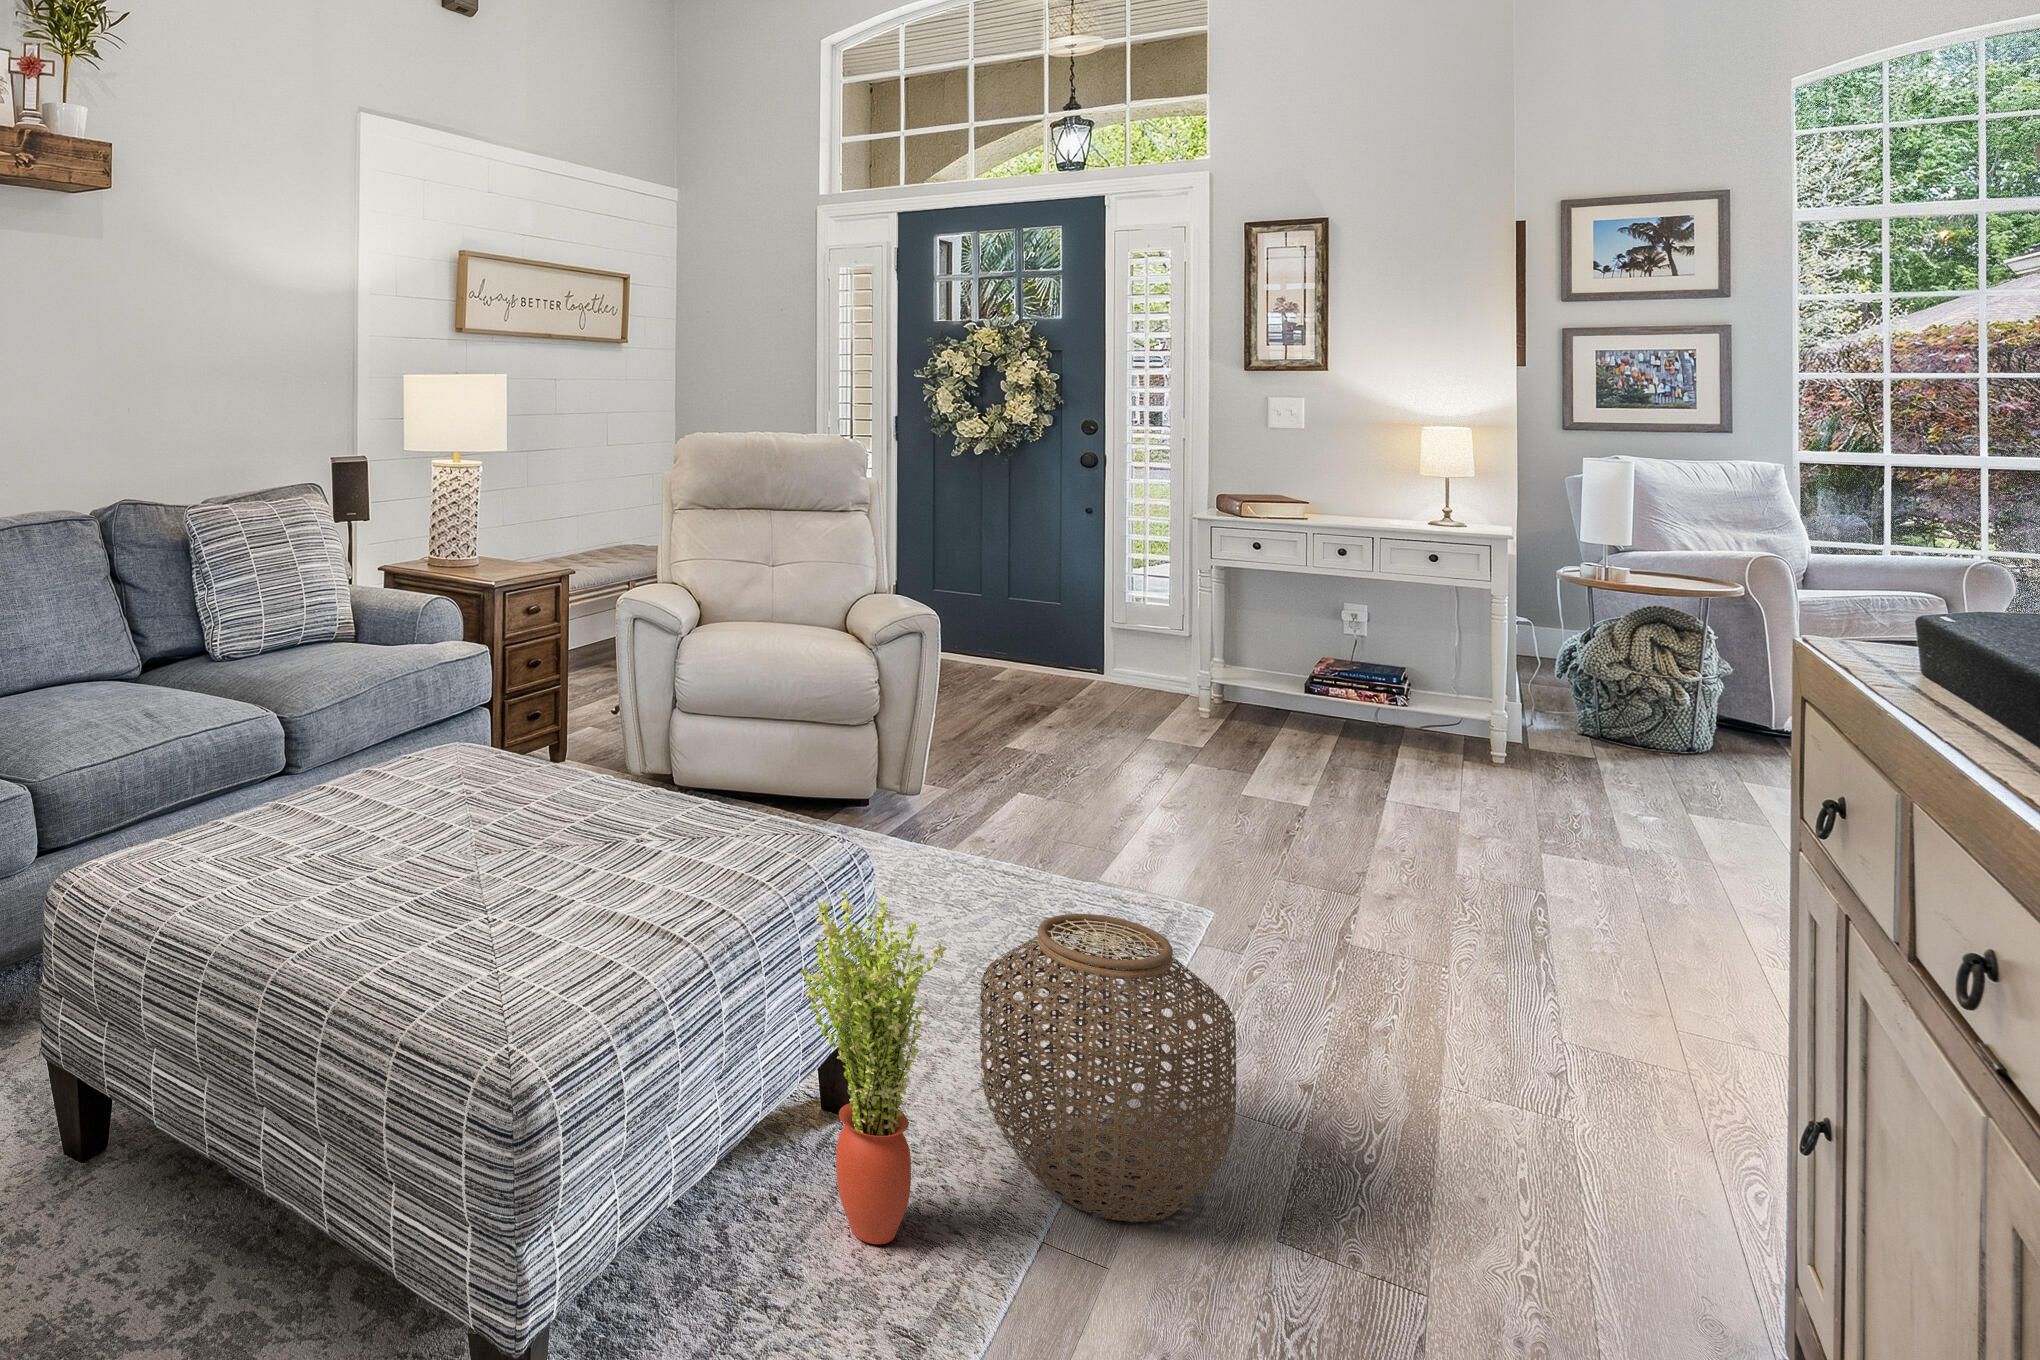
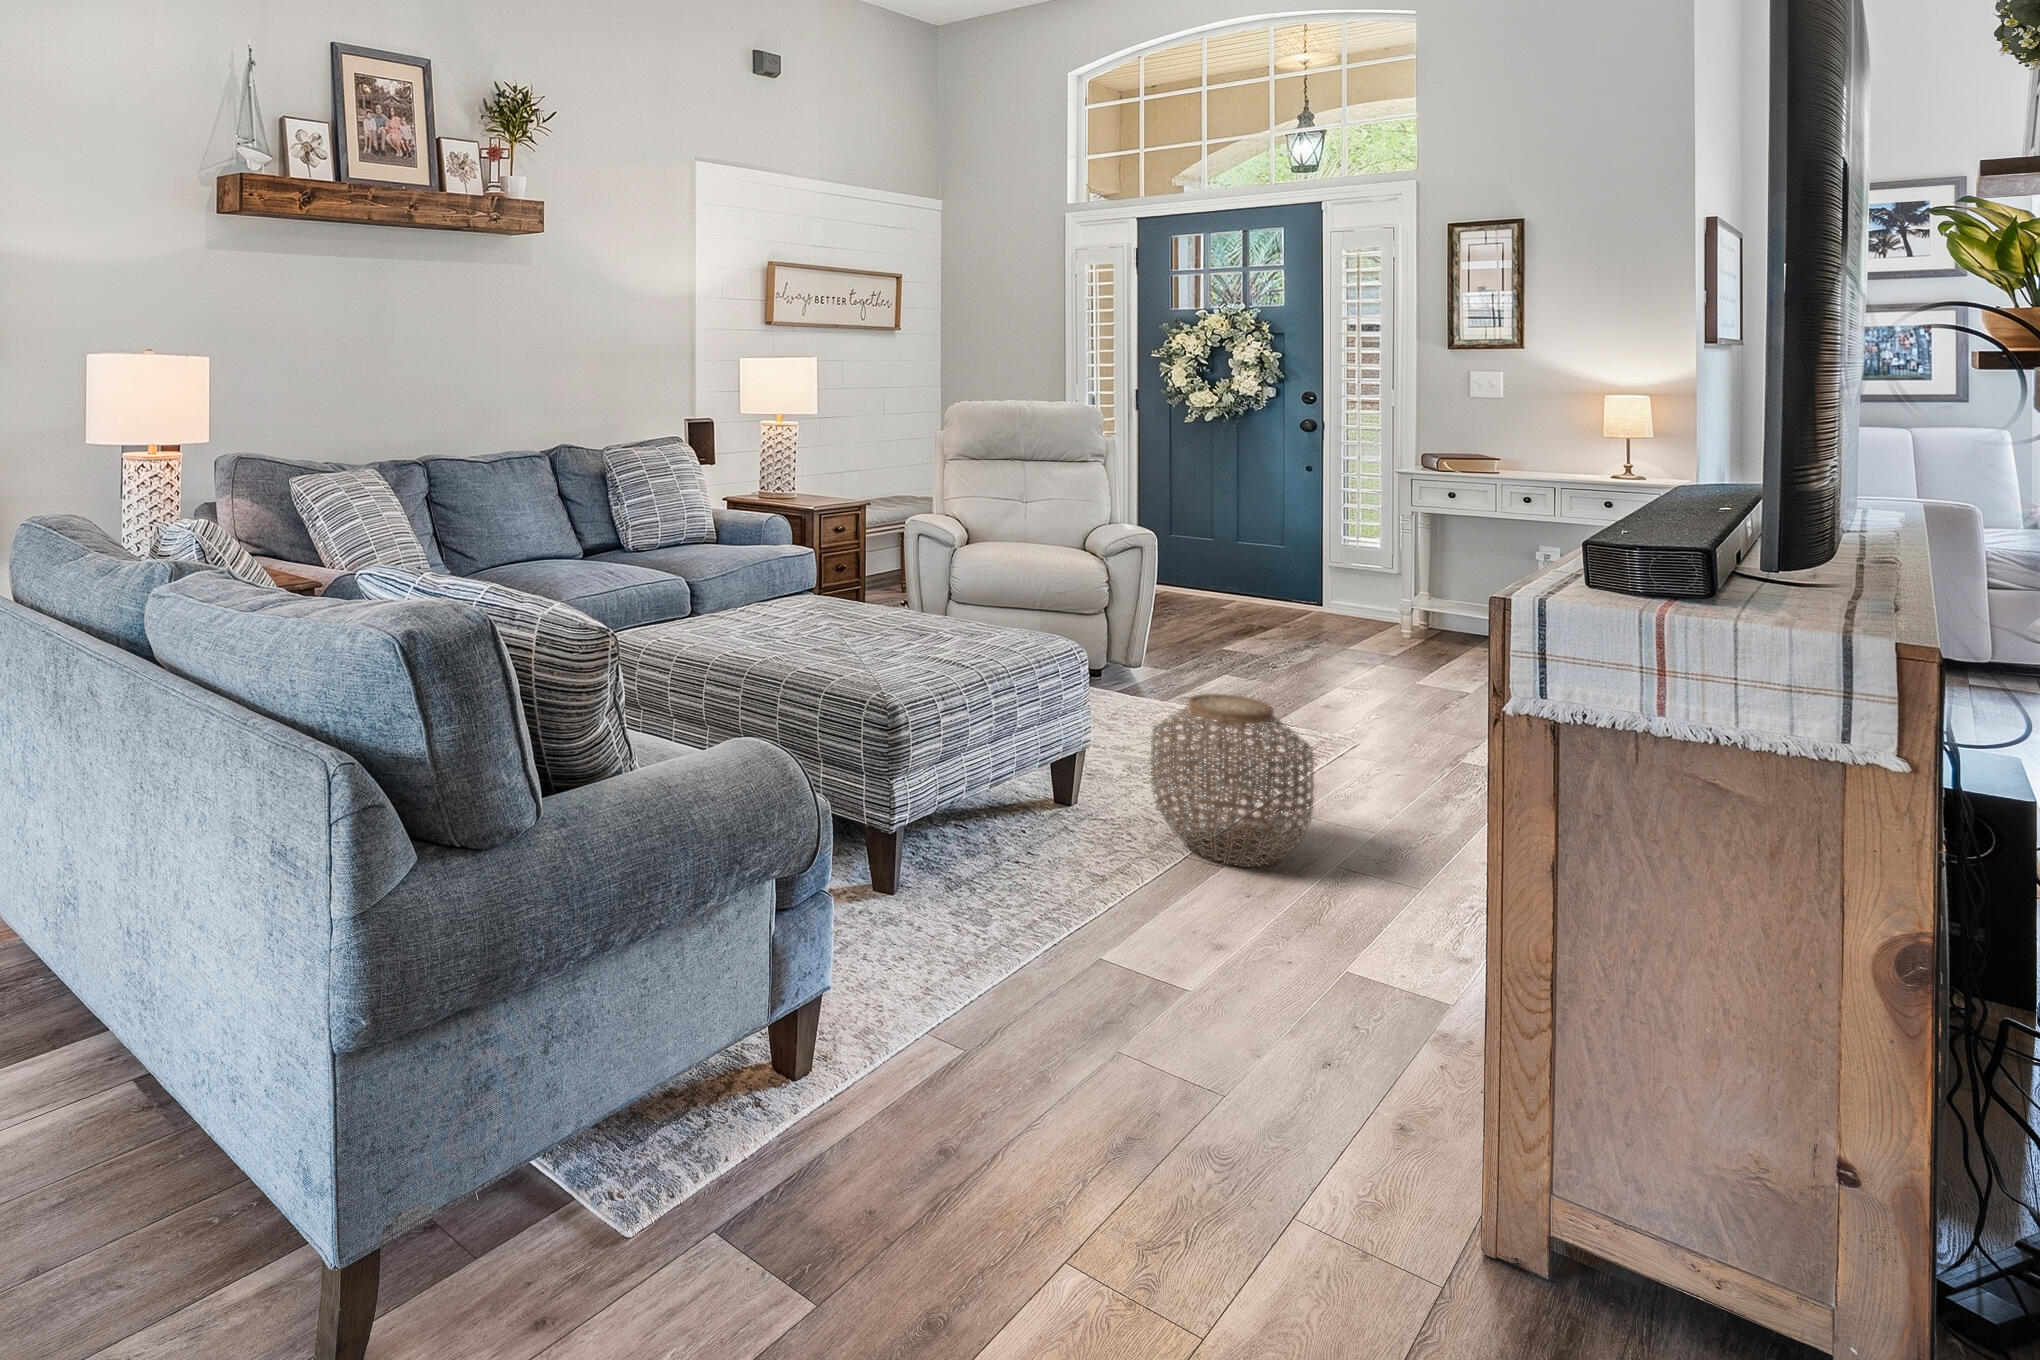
potted plant: present [801,893,946,1244] -> none [1033,664,1123,863]

